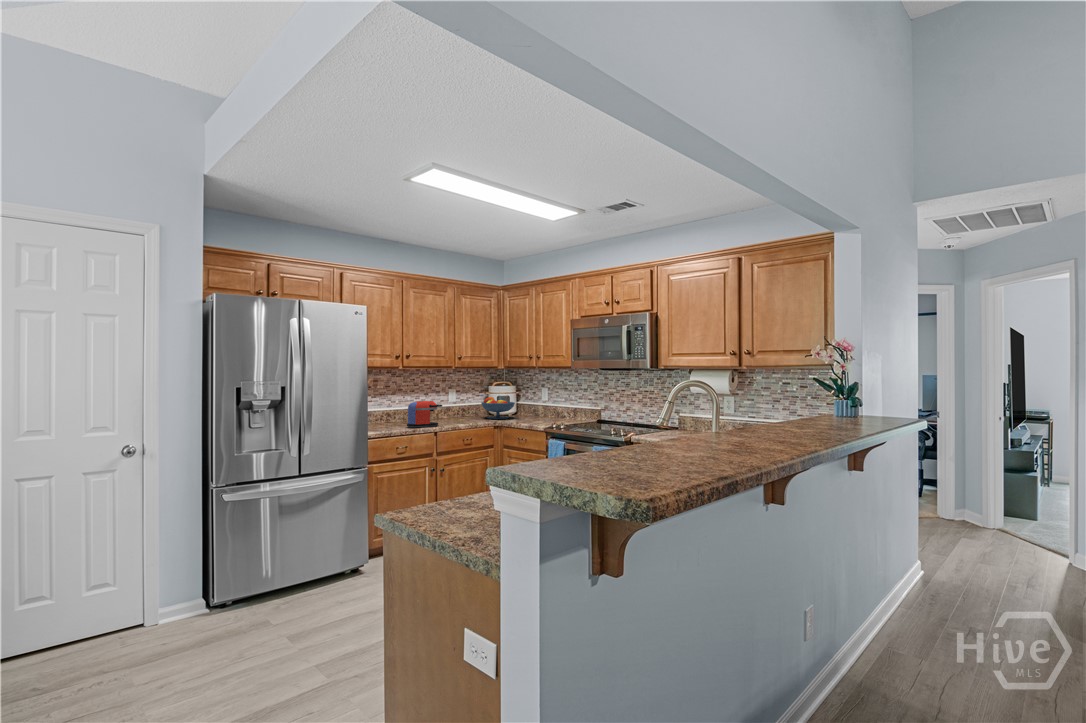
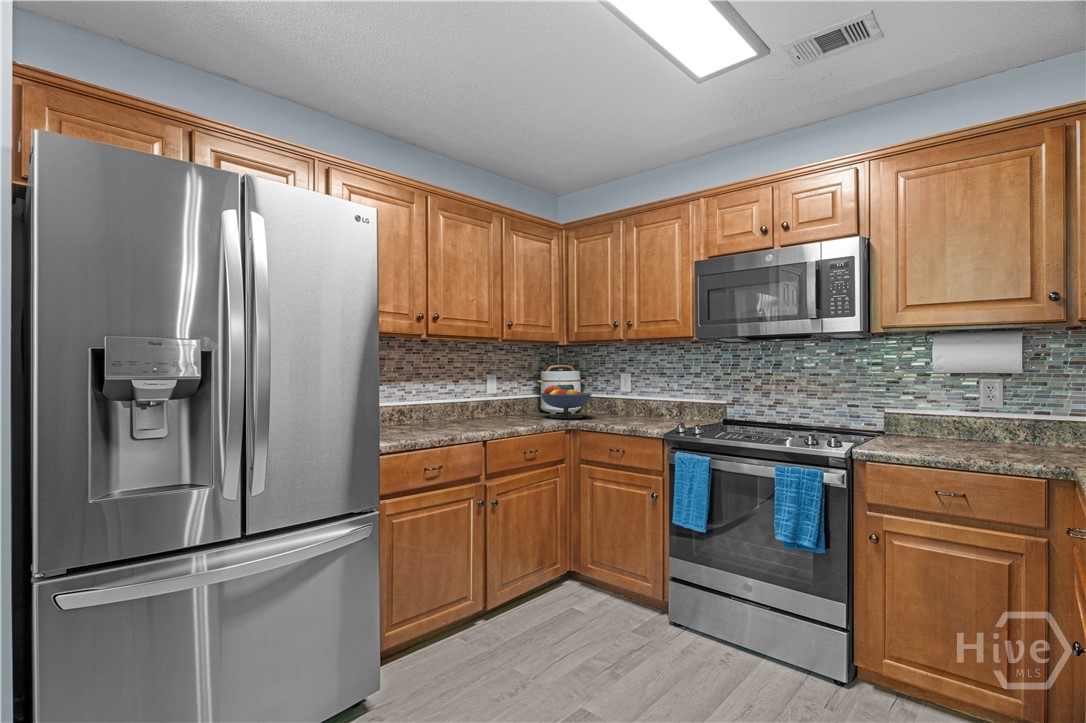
coffee maker: present [407,401,442,427] -> none [437,389,493,433]

